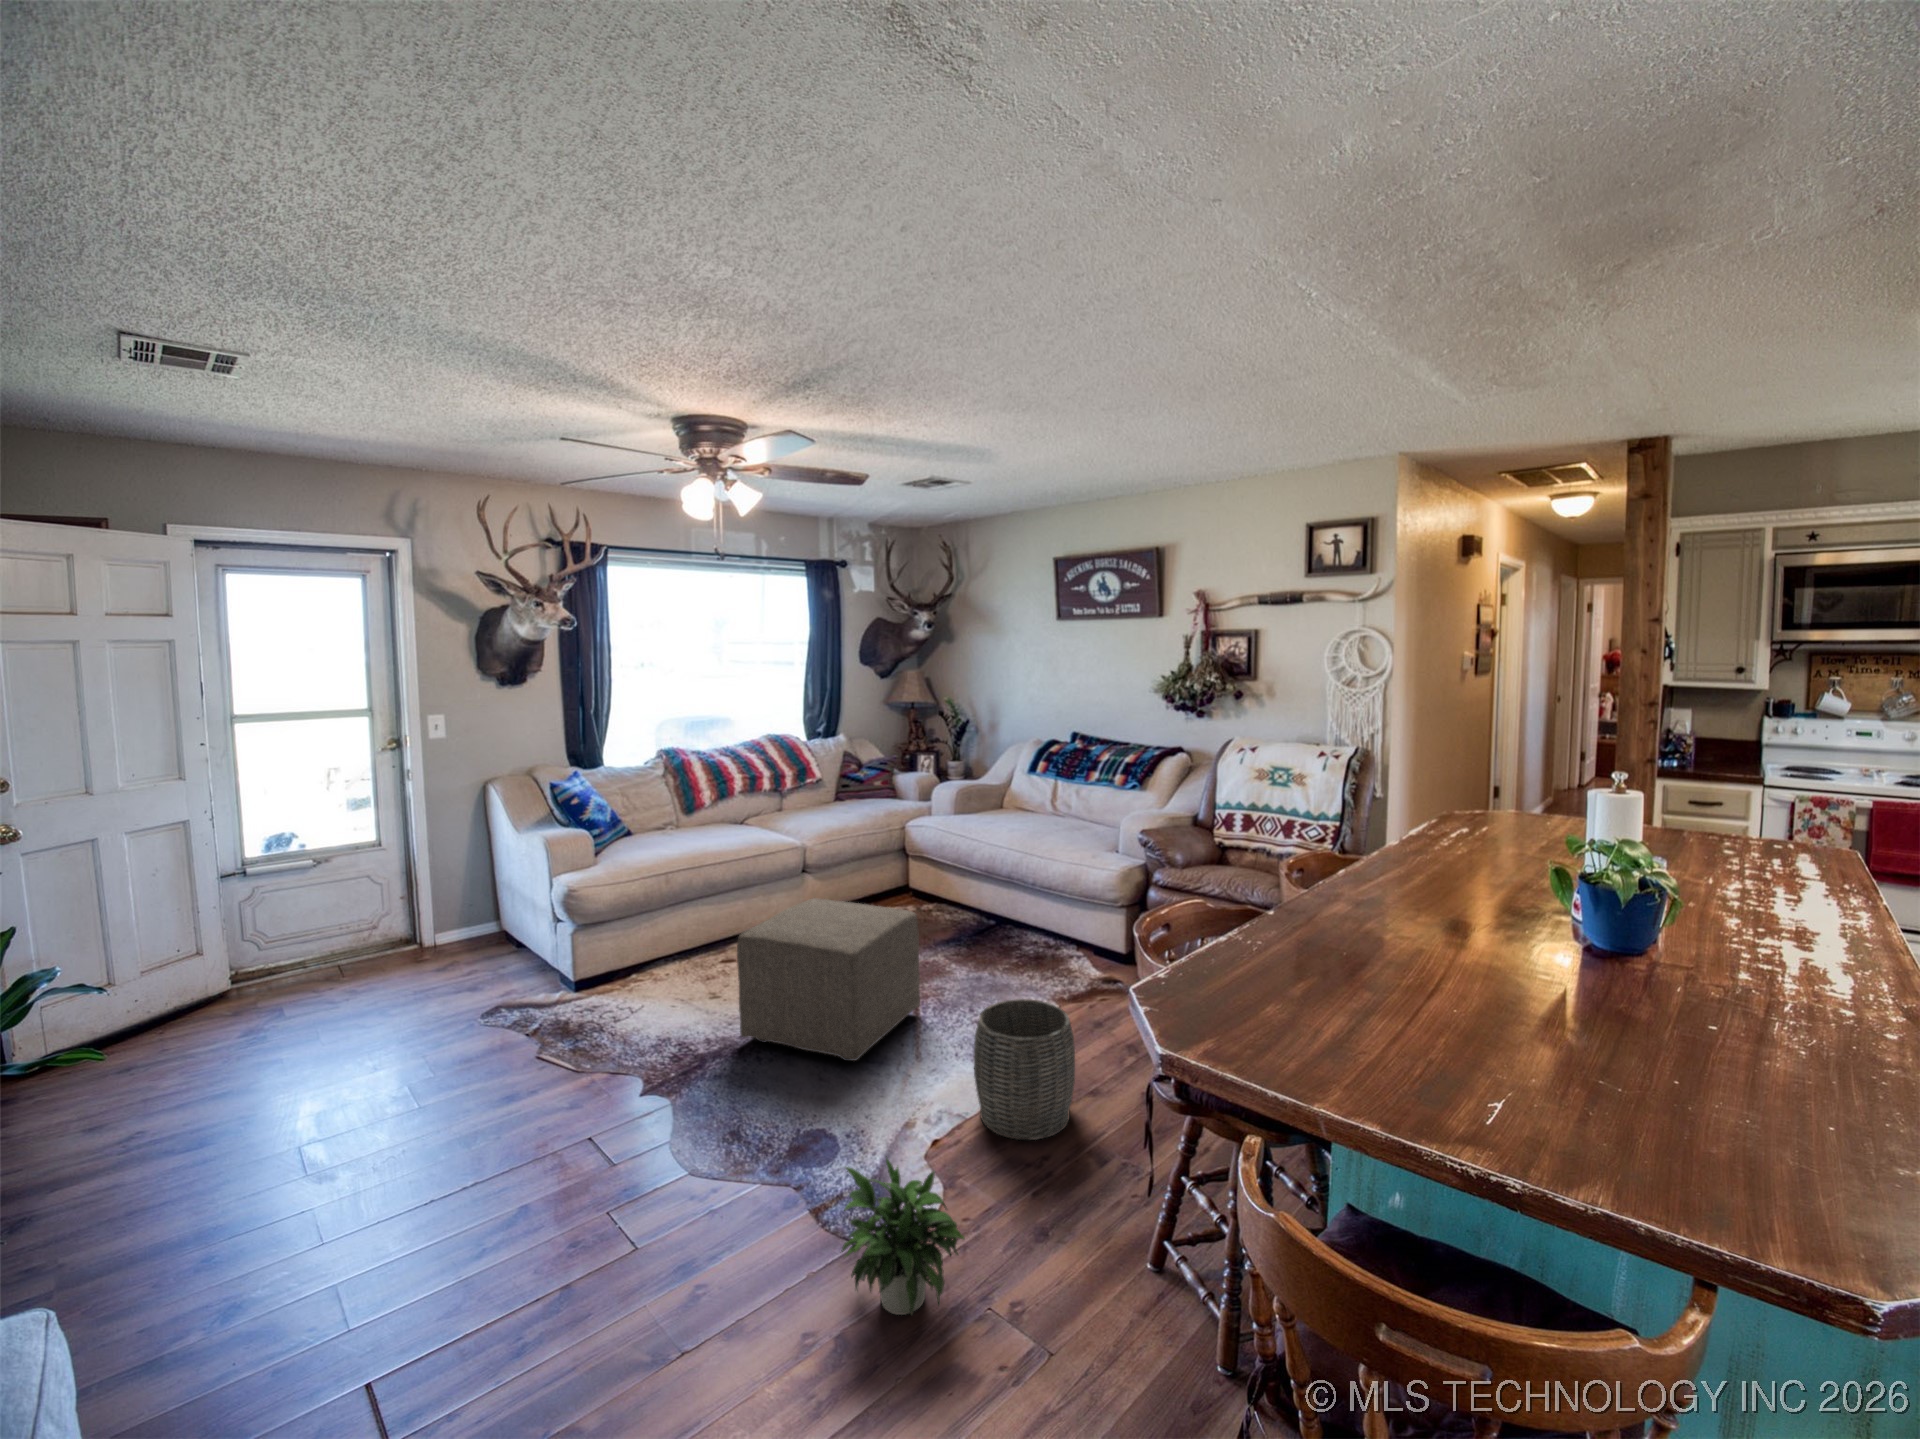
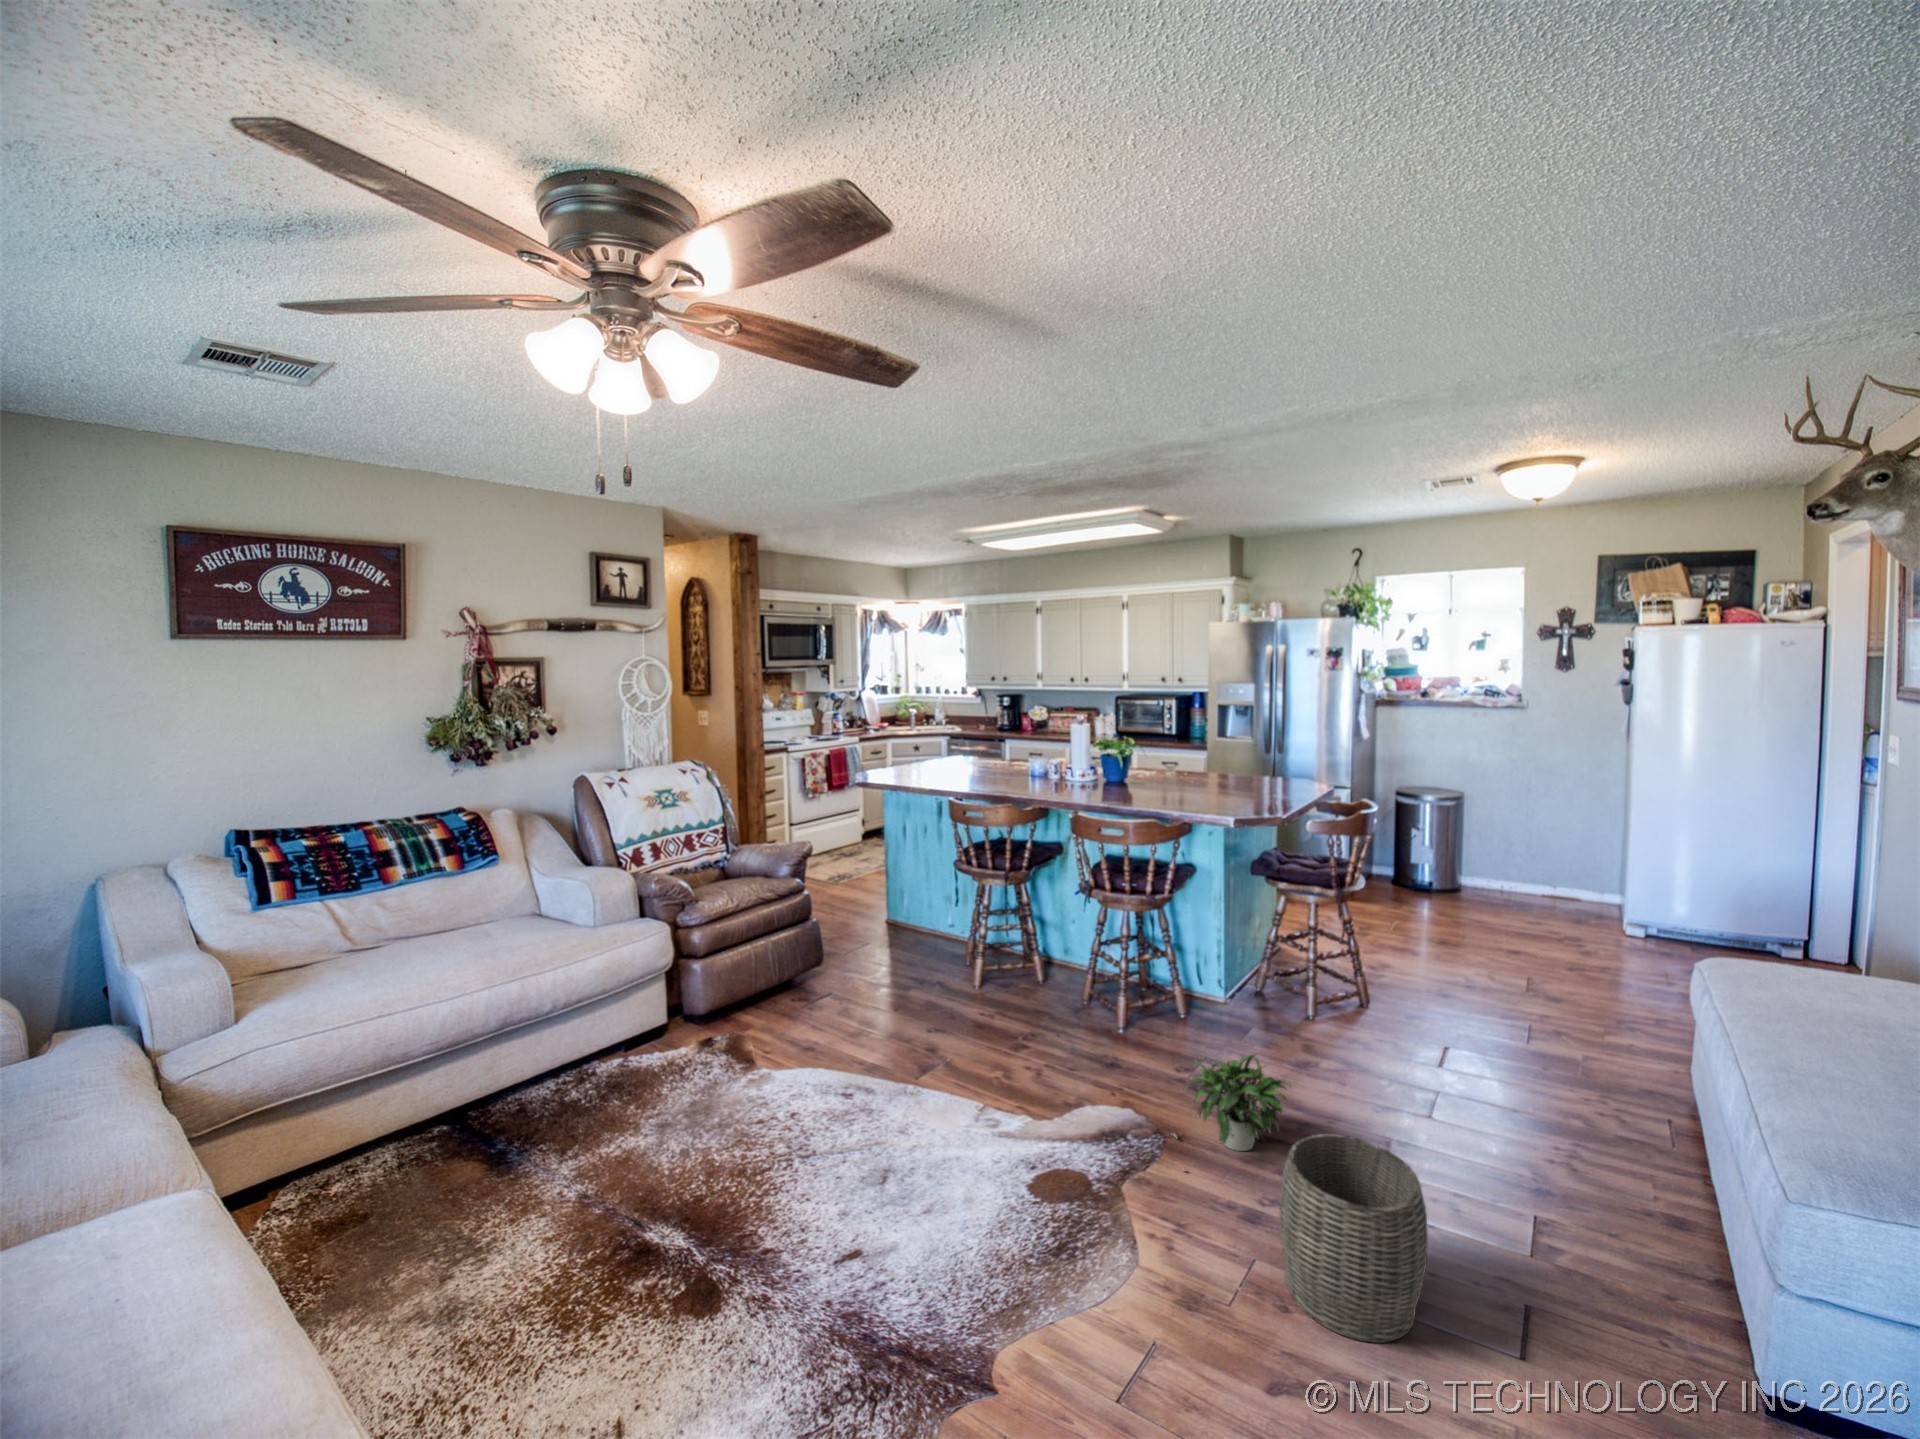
ottoman: present [737,898,920,1061] -> none [639,1036,914,1339]
woven basket: present [974,999,1075,1140] -> present [1279,1134,1428,1343]

